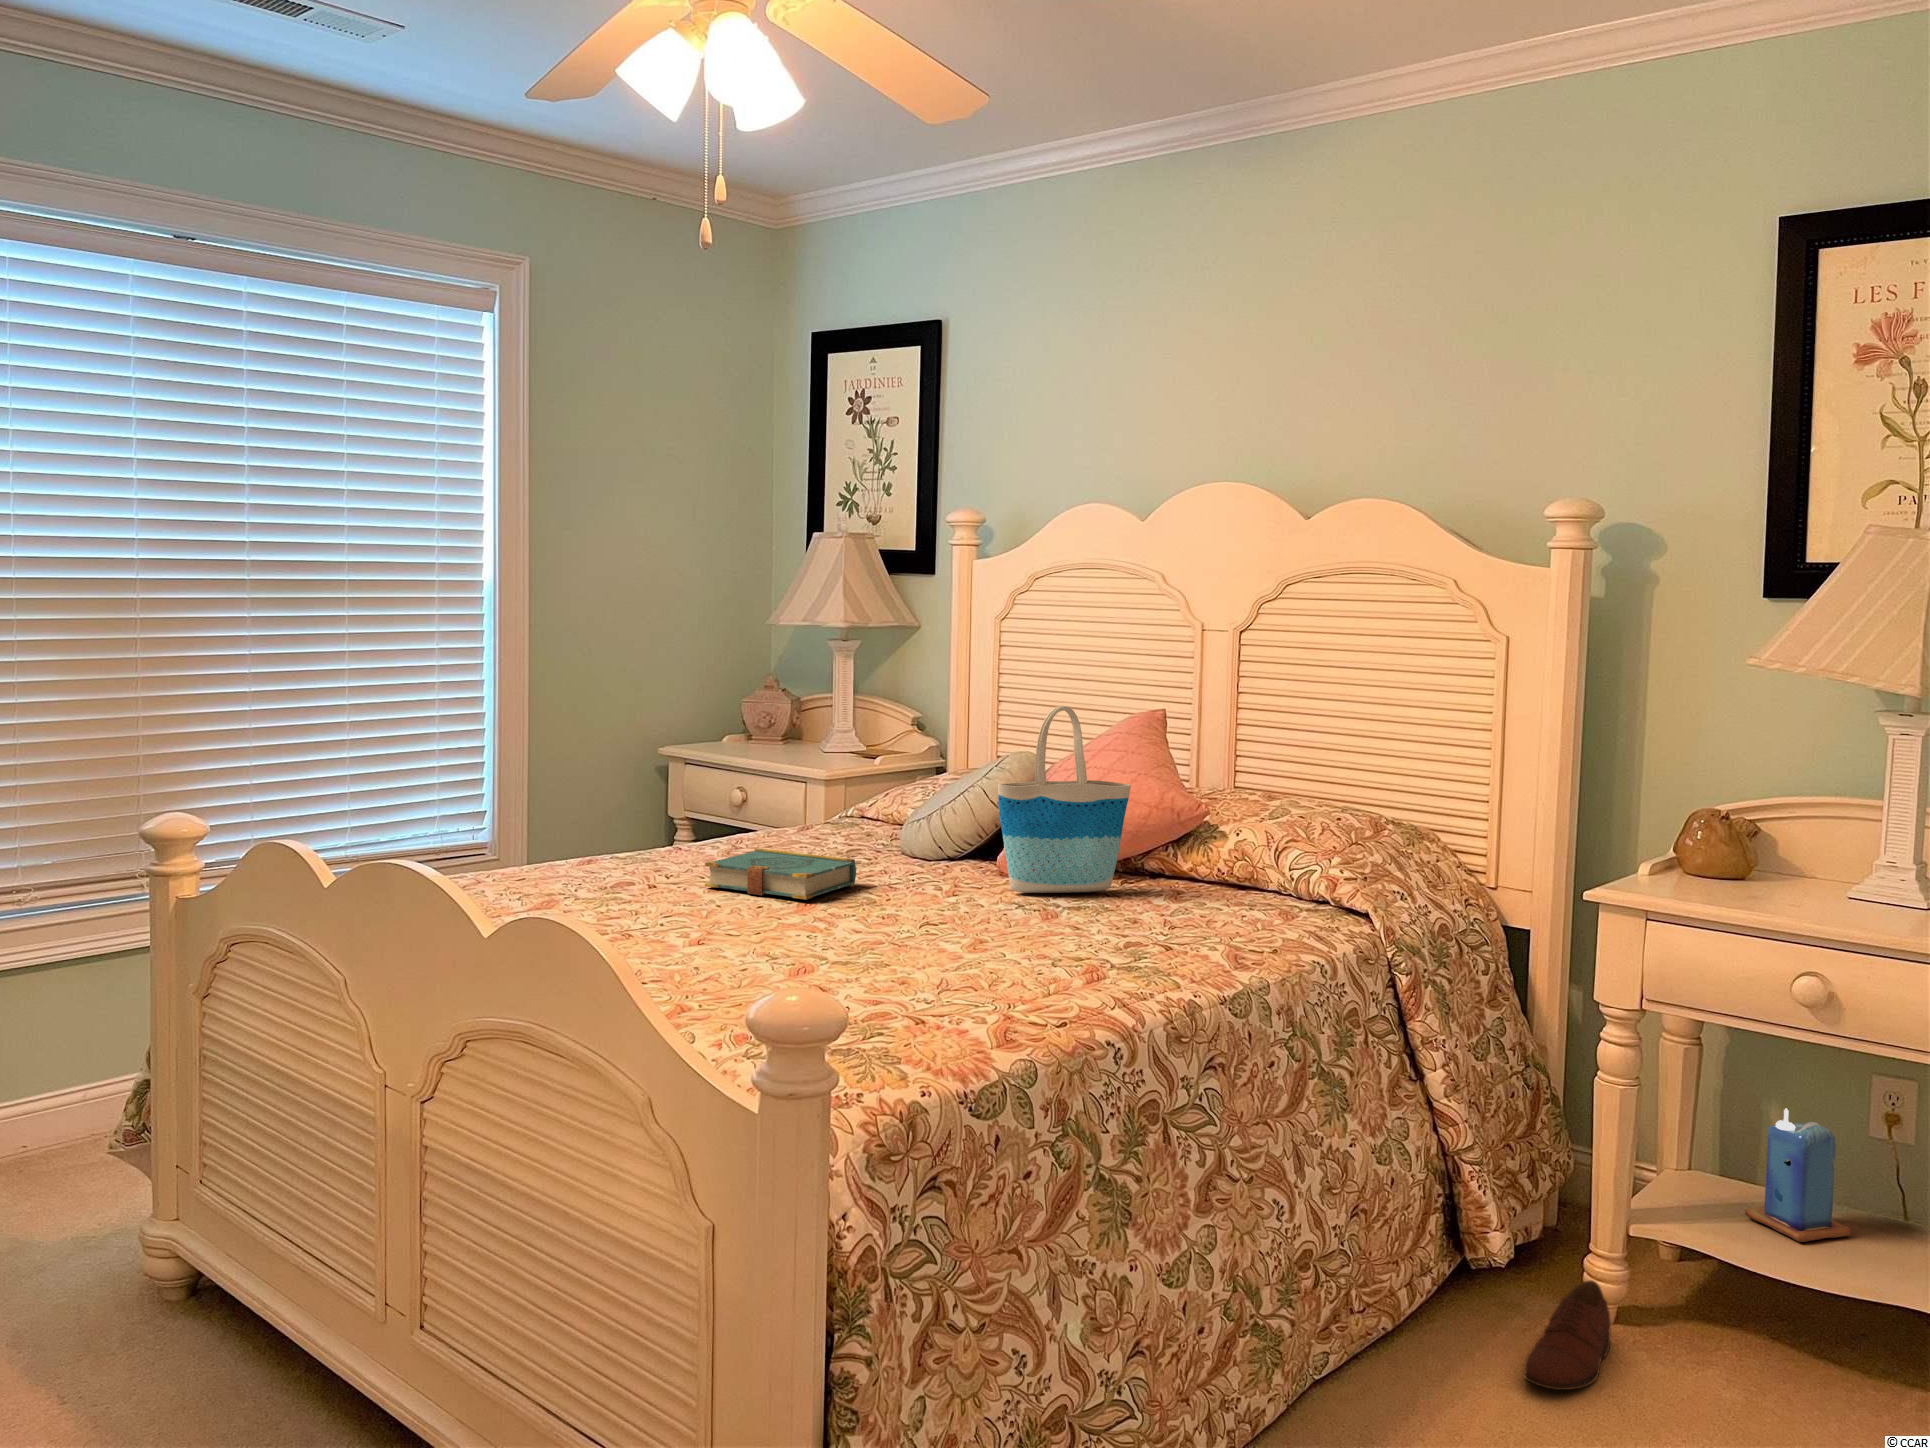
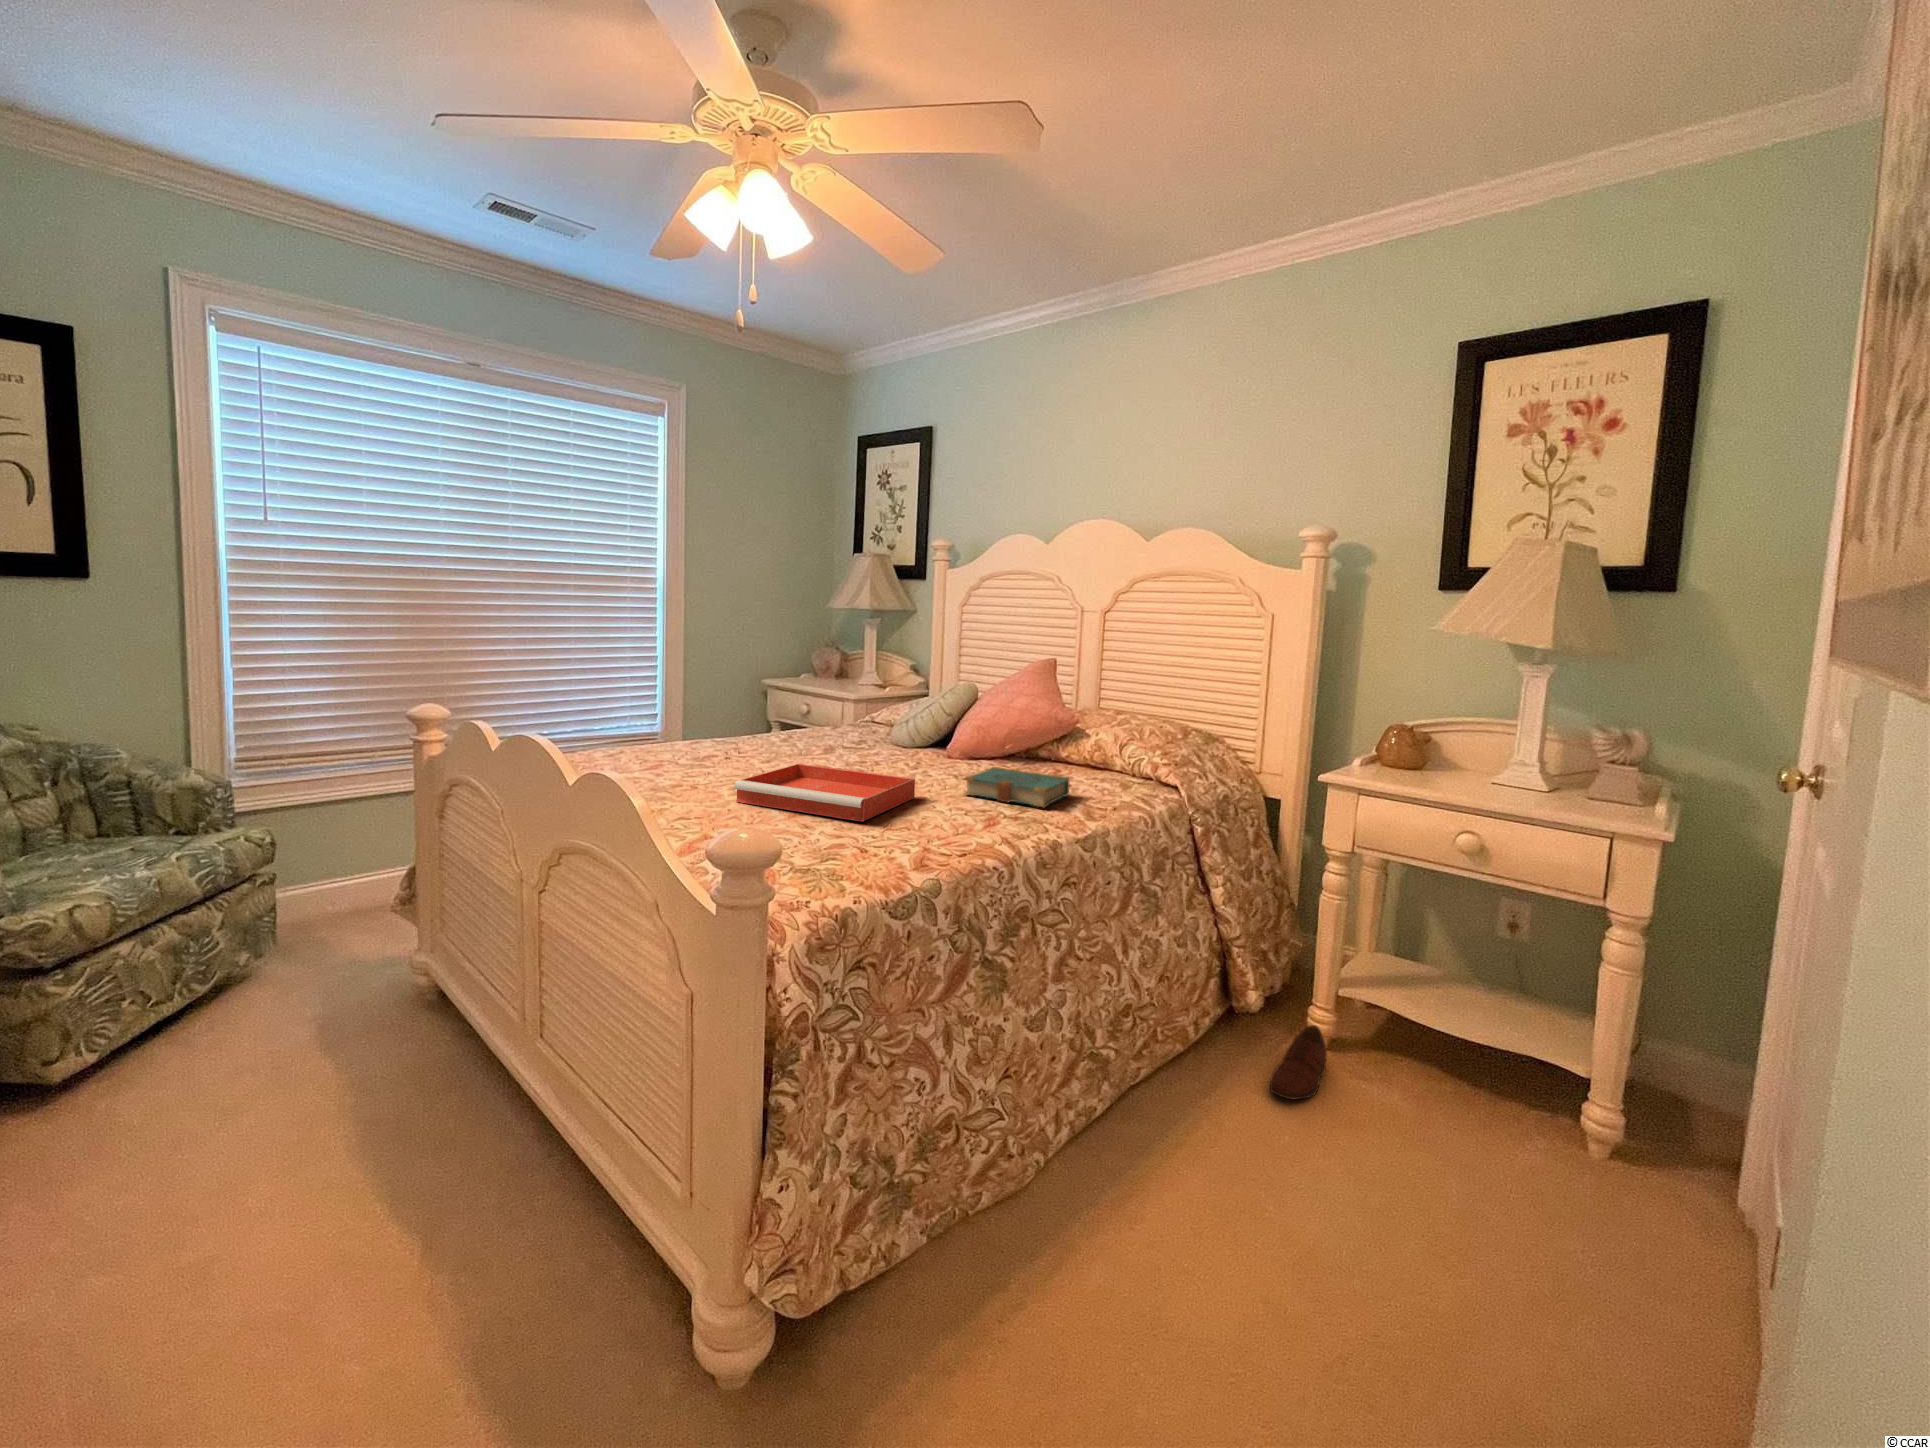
tote bag: present [998,706,1131,893] -> none [944,651,1028,768]
book: present [705,848,856,900] -> present [964,767,1070,807]
tray: none [692,894,968,981] -> present [734,764,915,821]
candle: present [1745,1108,1851,1242] -> none [1416,919,1488,1007]

